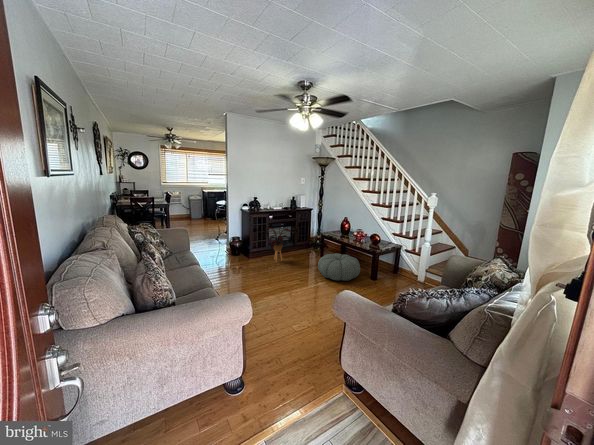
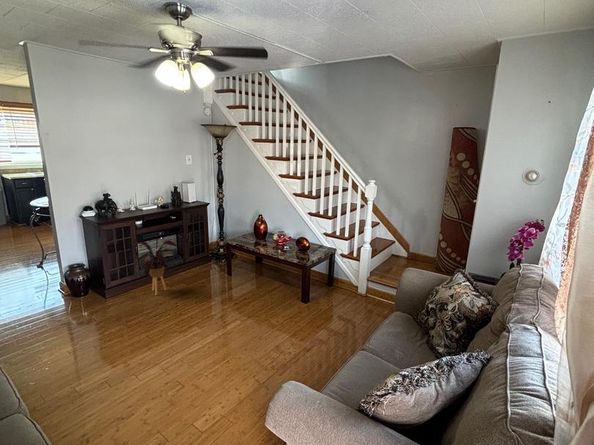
pouf: present [318,253,360,281] -> none [224,270,285,313]

